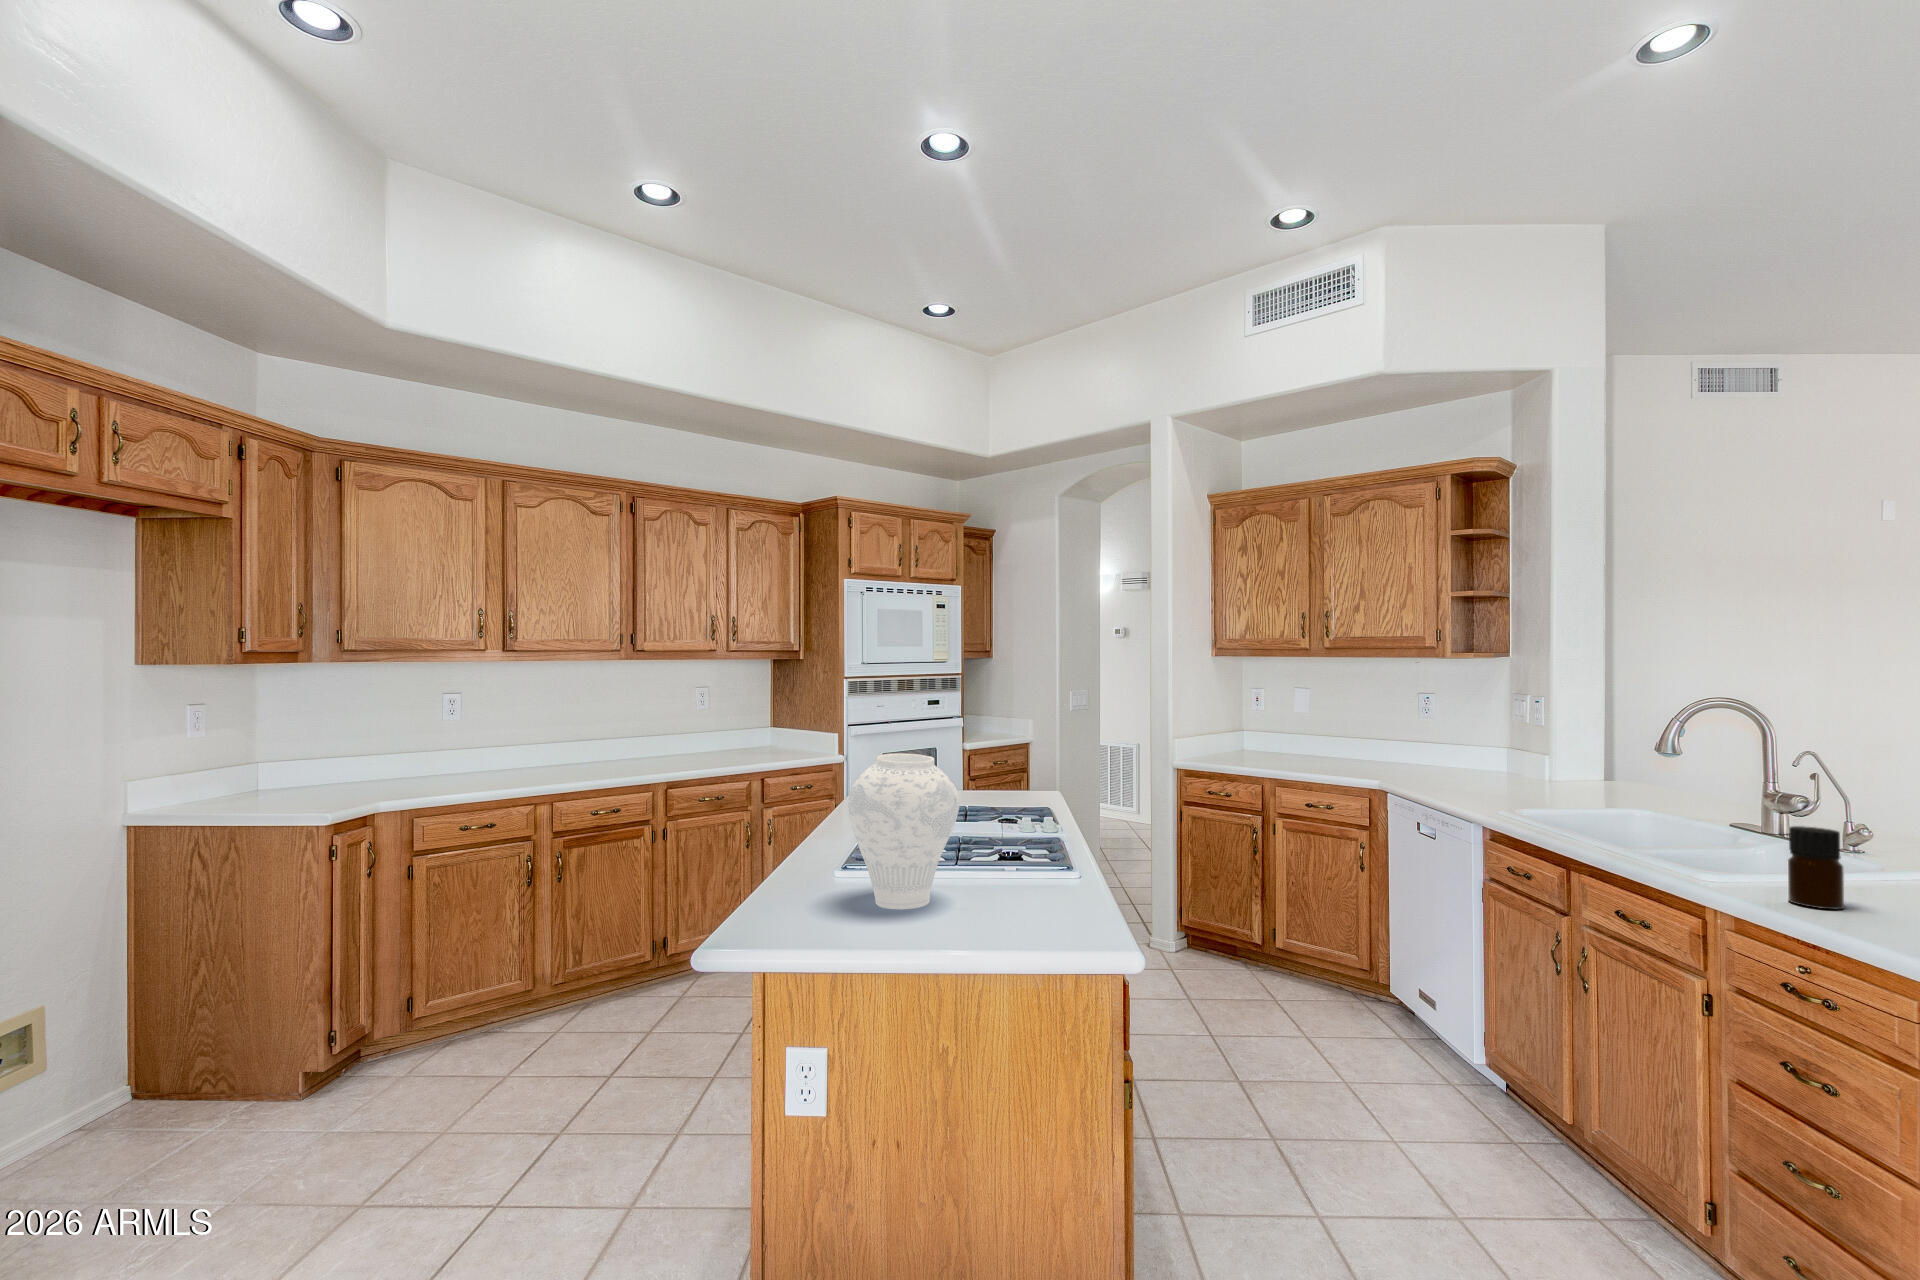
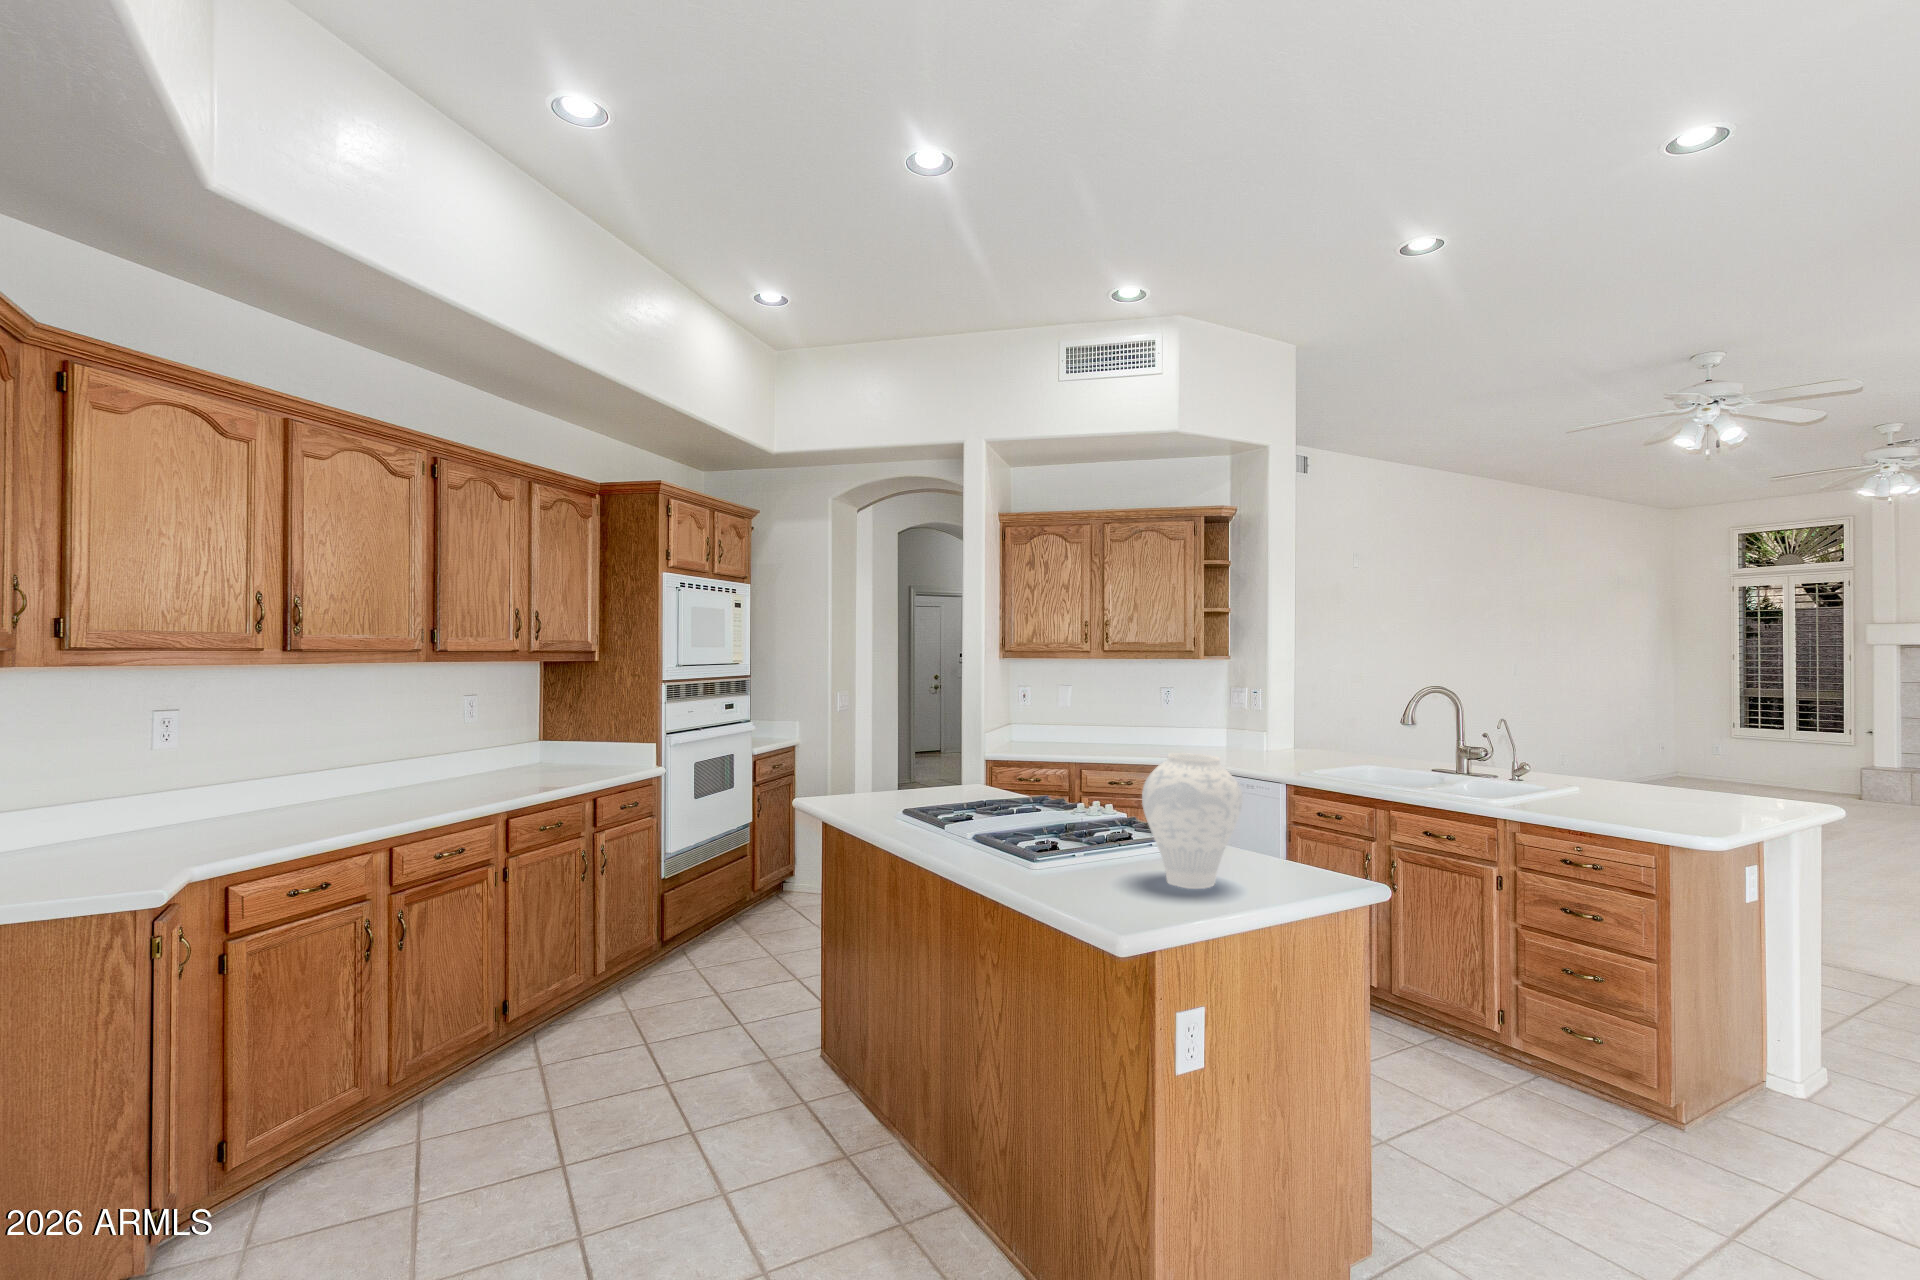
bottle: present [1788,826,1844,909] -> none [1560,766,1589,813]

